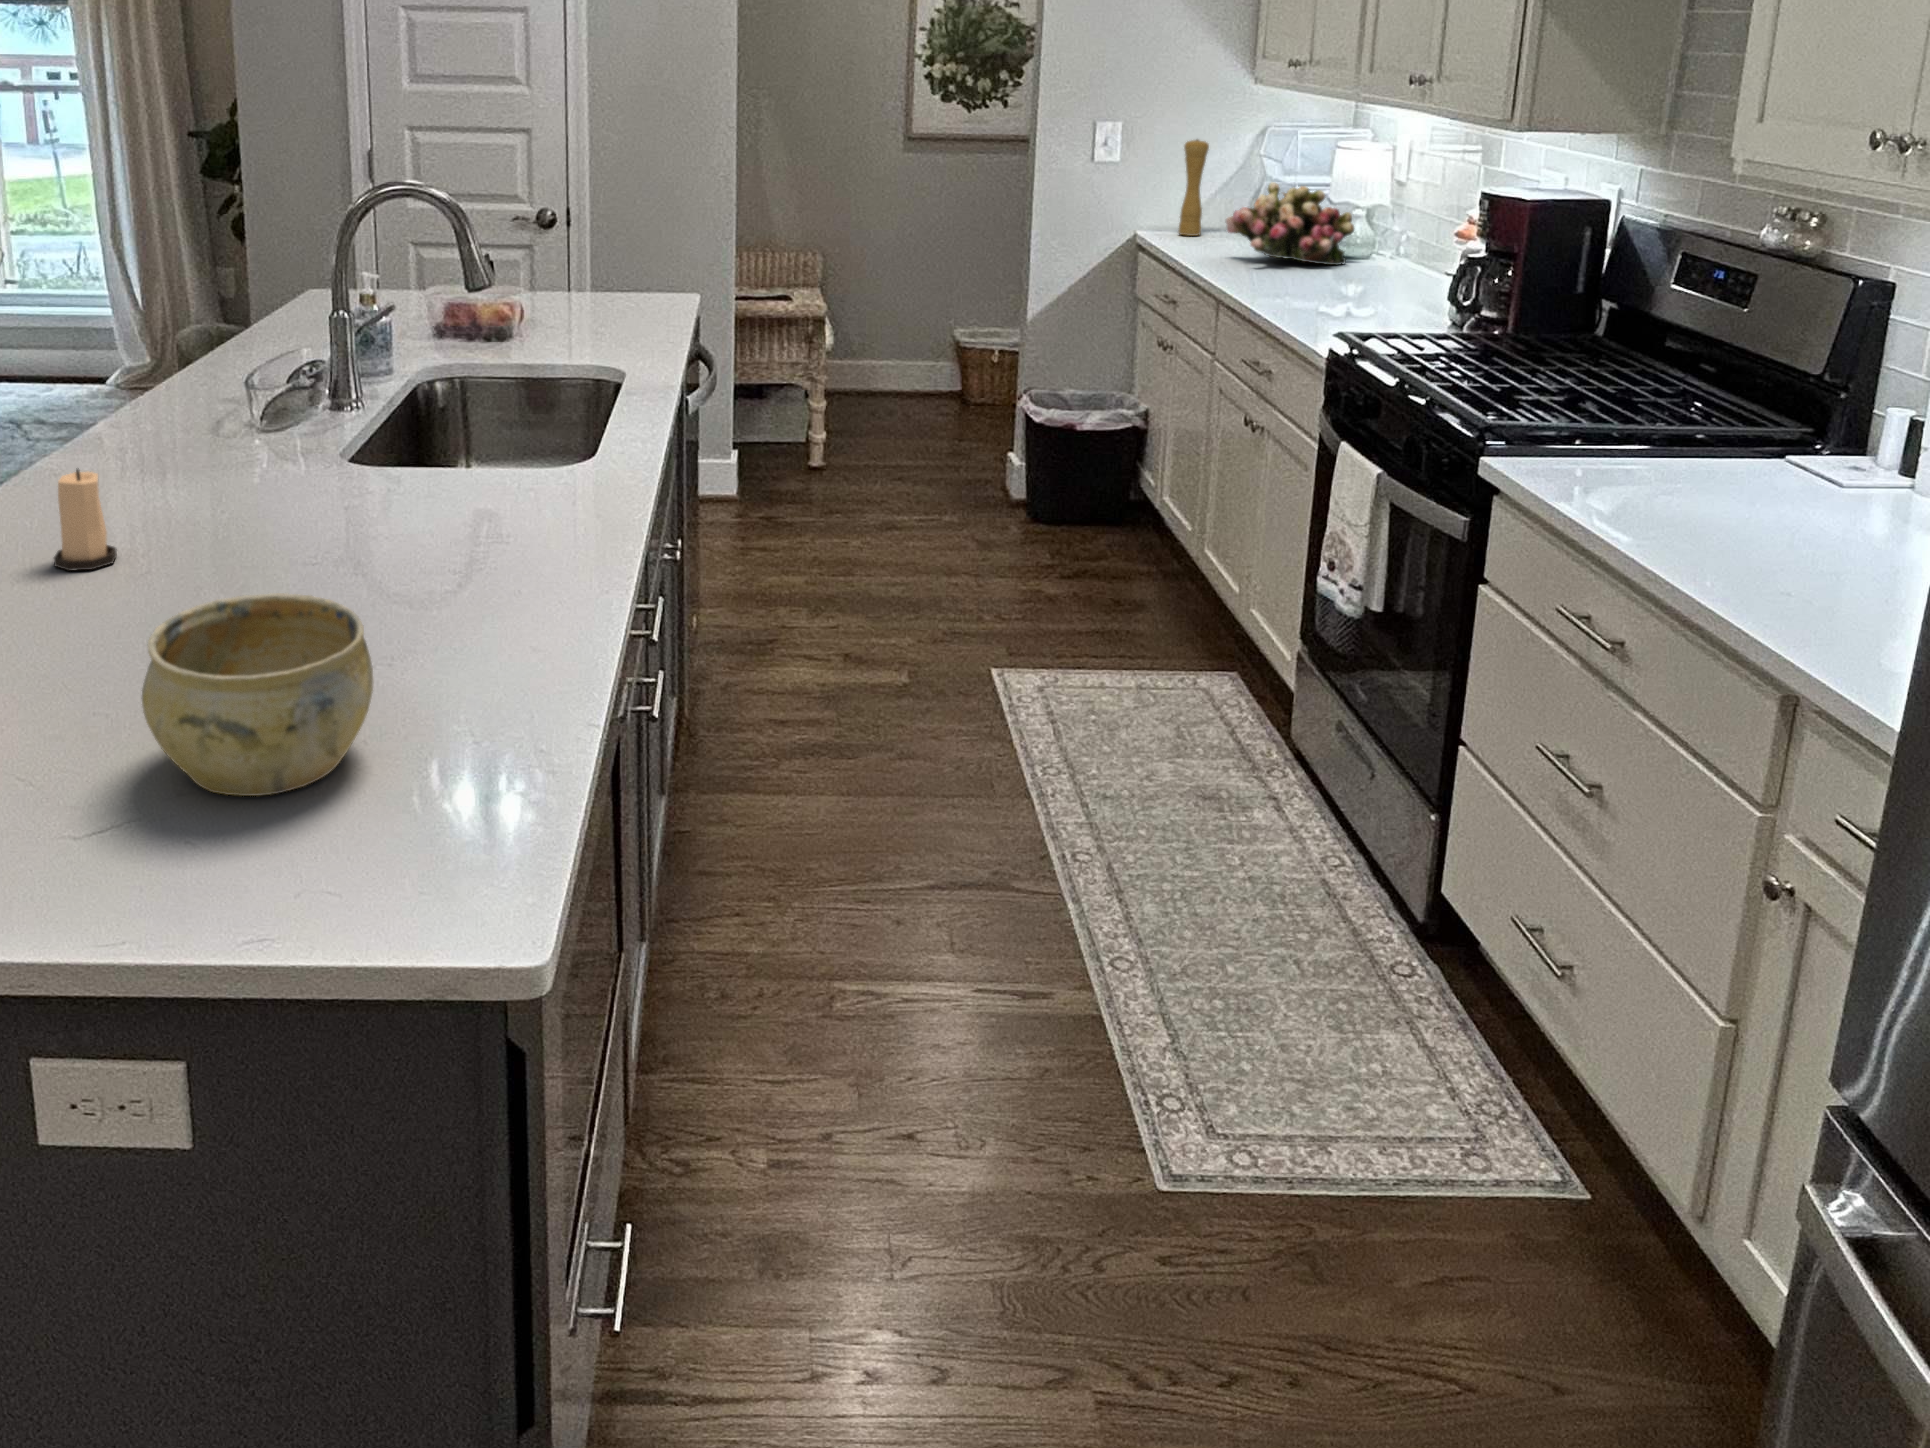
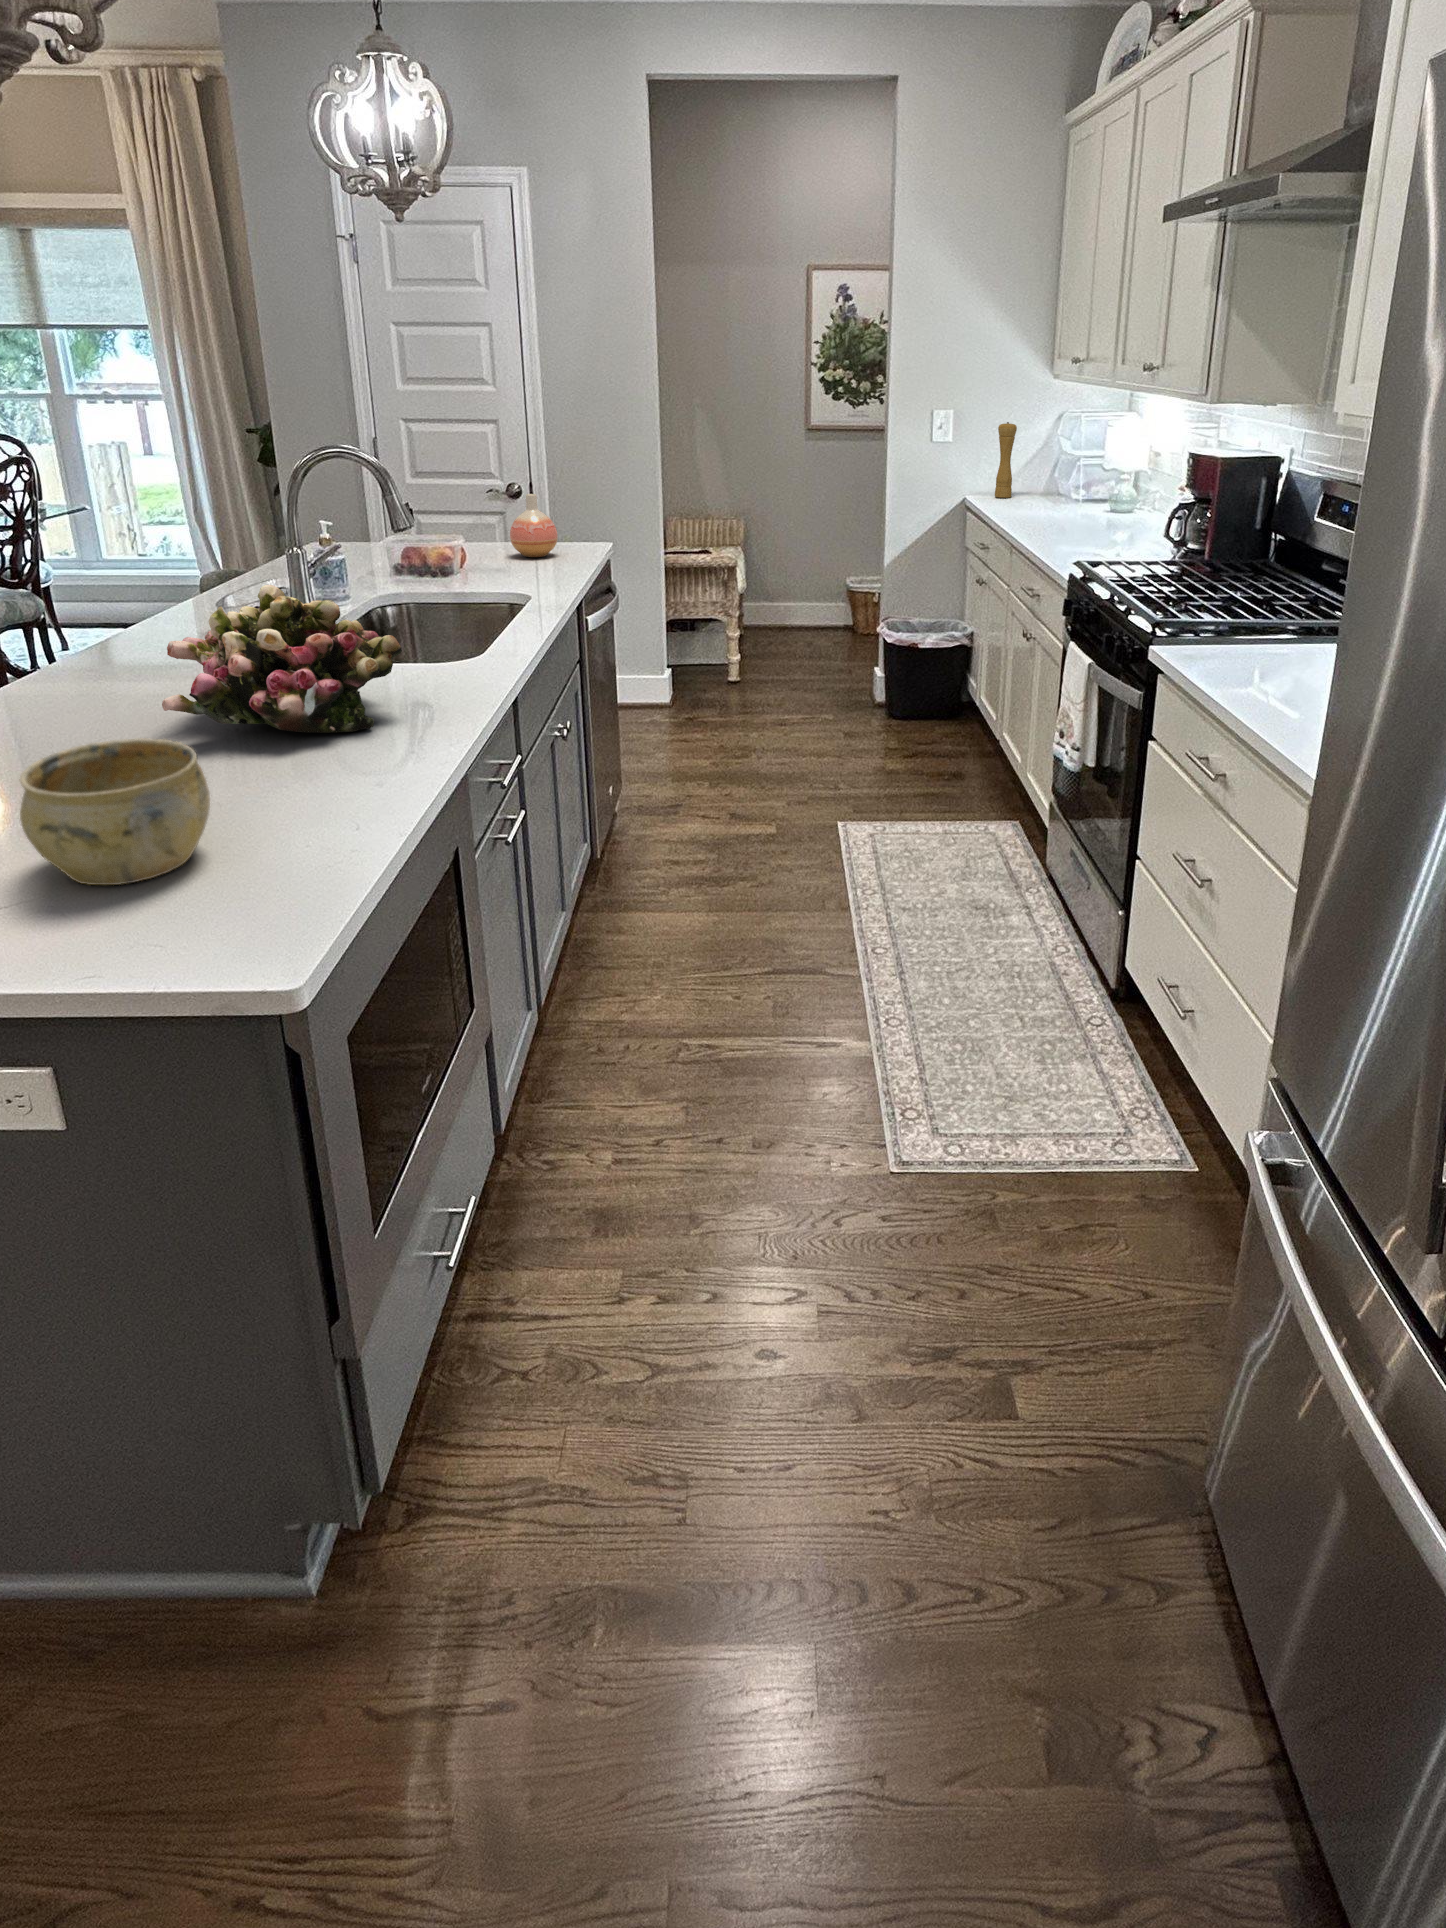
flower arrangement: present [1226,182,1354,265] -> present [162,585,402,733]
vase: none [582,234,643,315] -> present [510,494,558,557]
candle: present [54,468,117,571] -> none [22,658,79,737]

